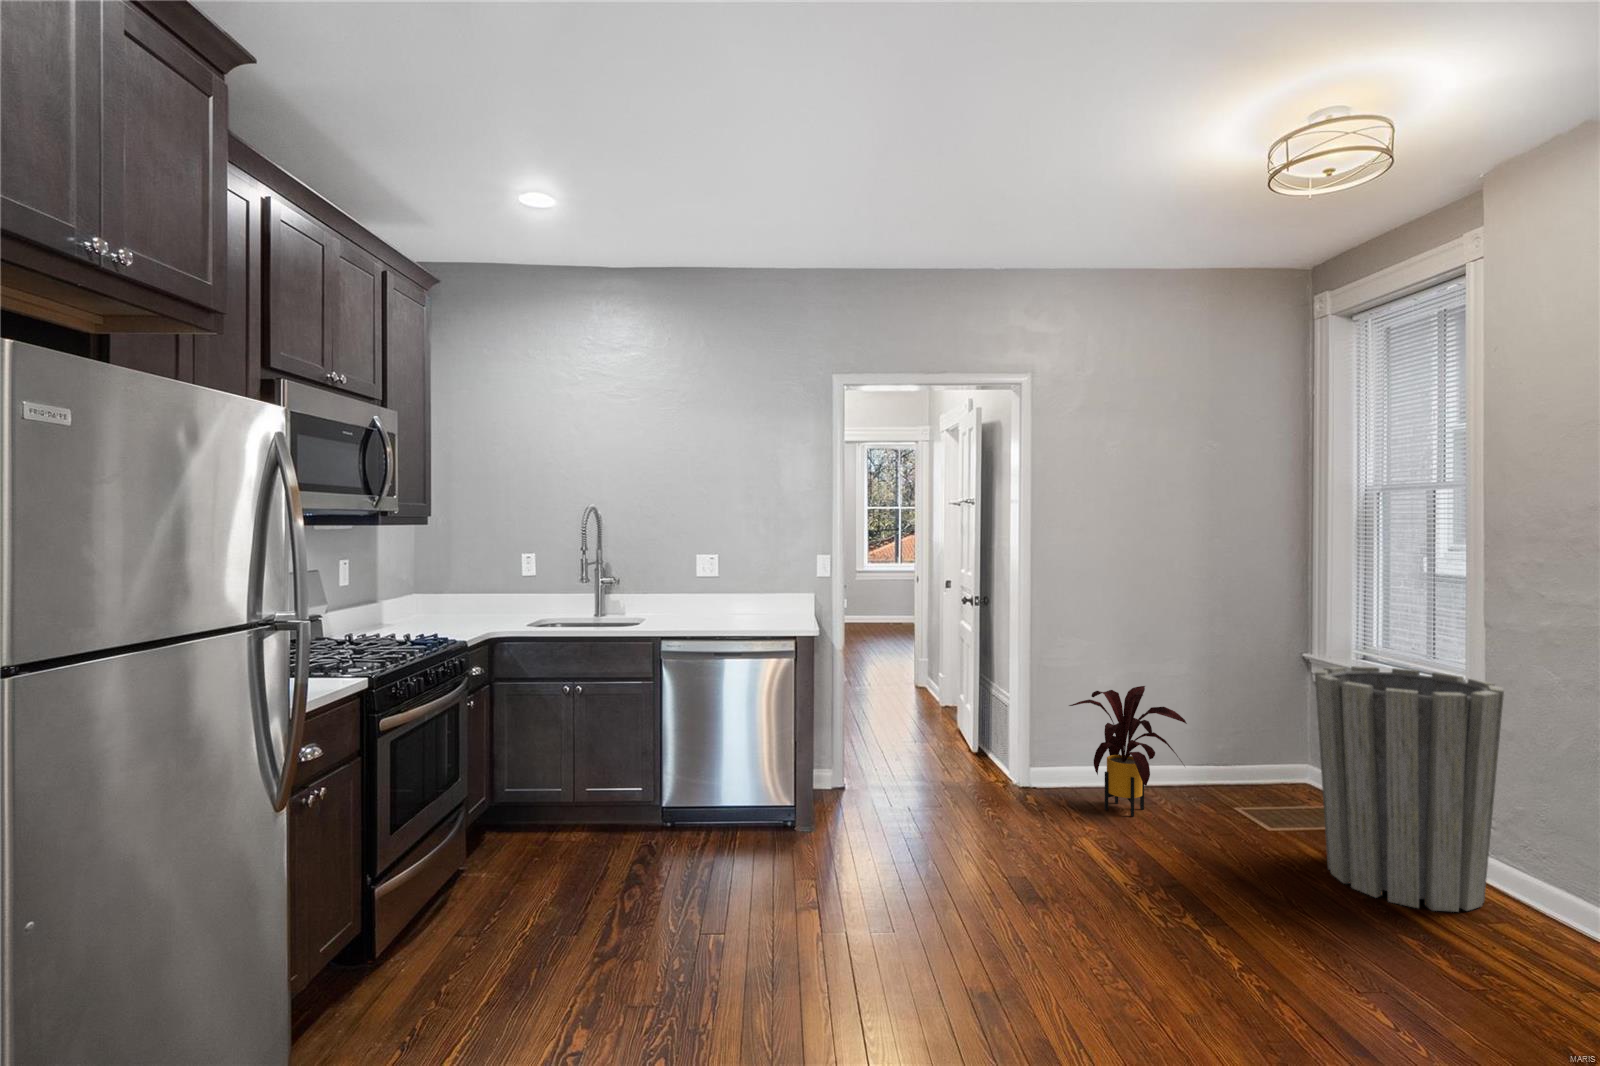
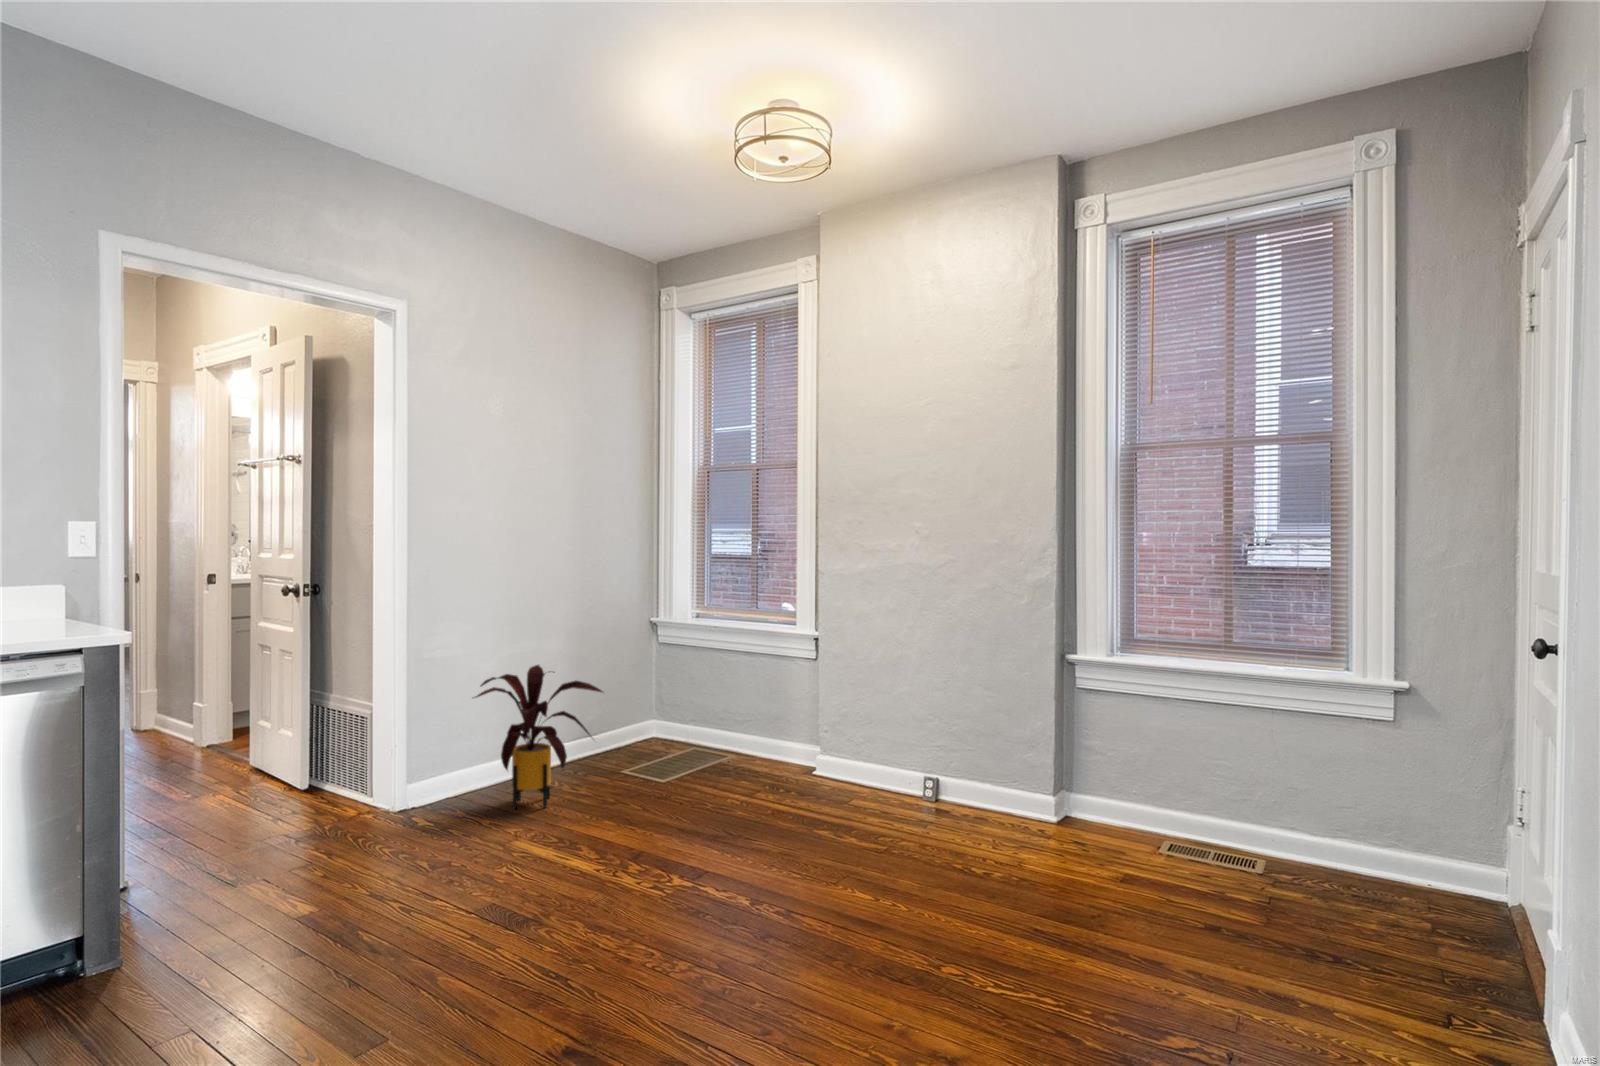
trash can: present [1315,666,1504,912] -> none [716,614,844,810]

